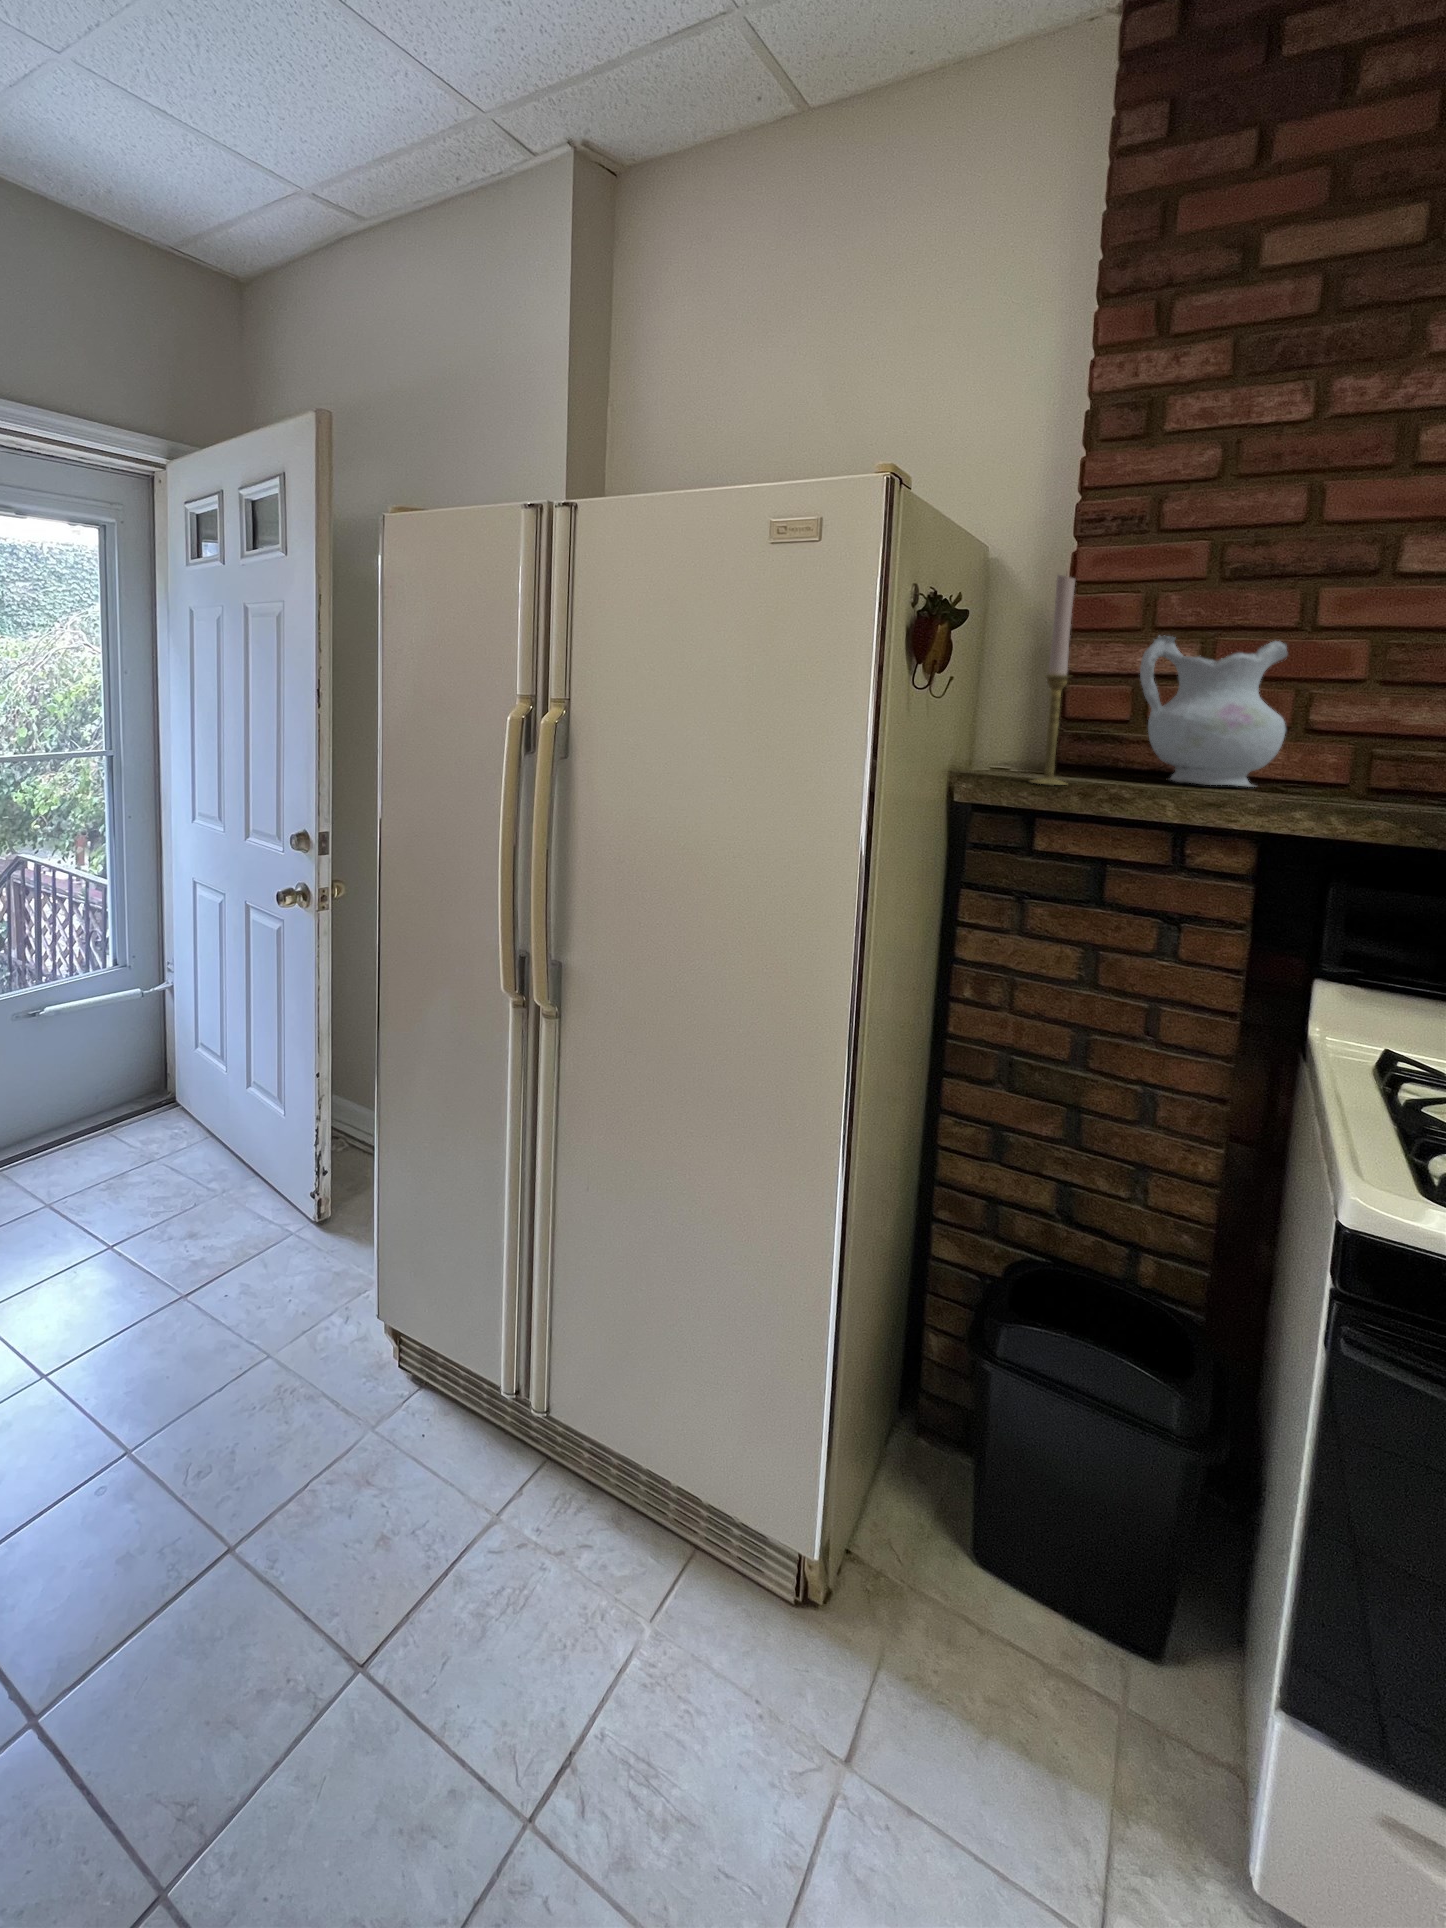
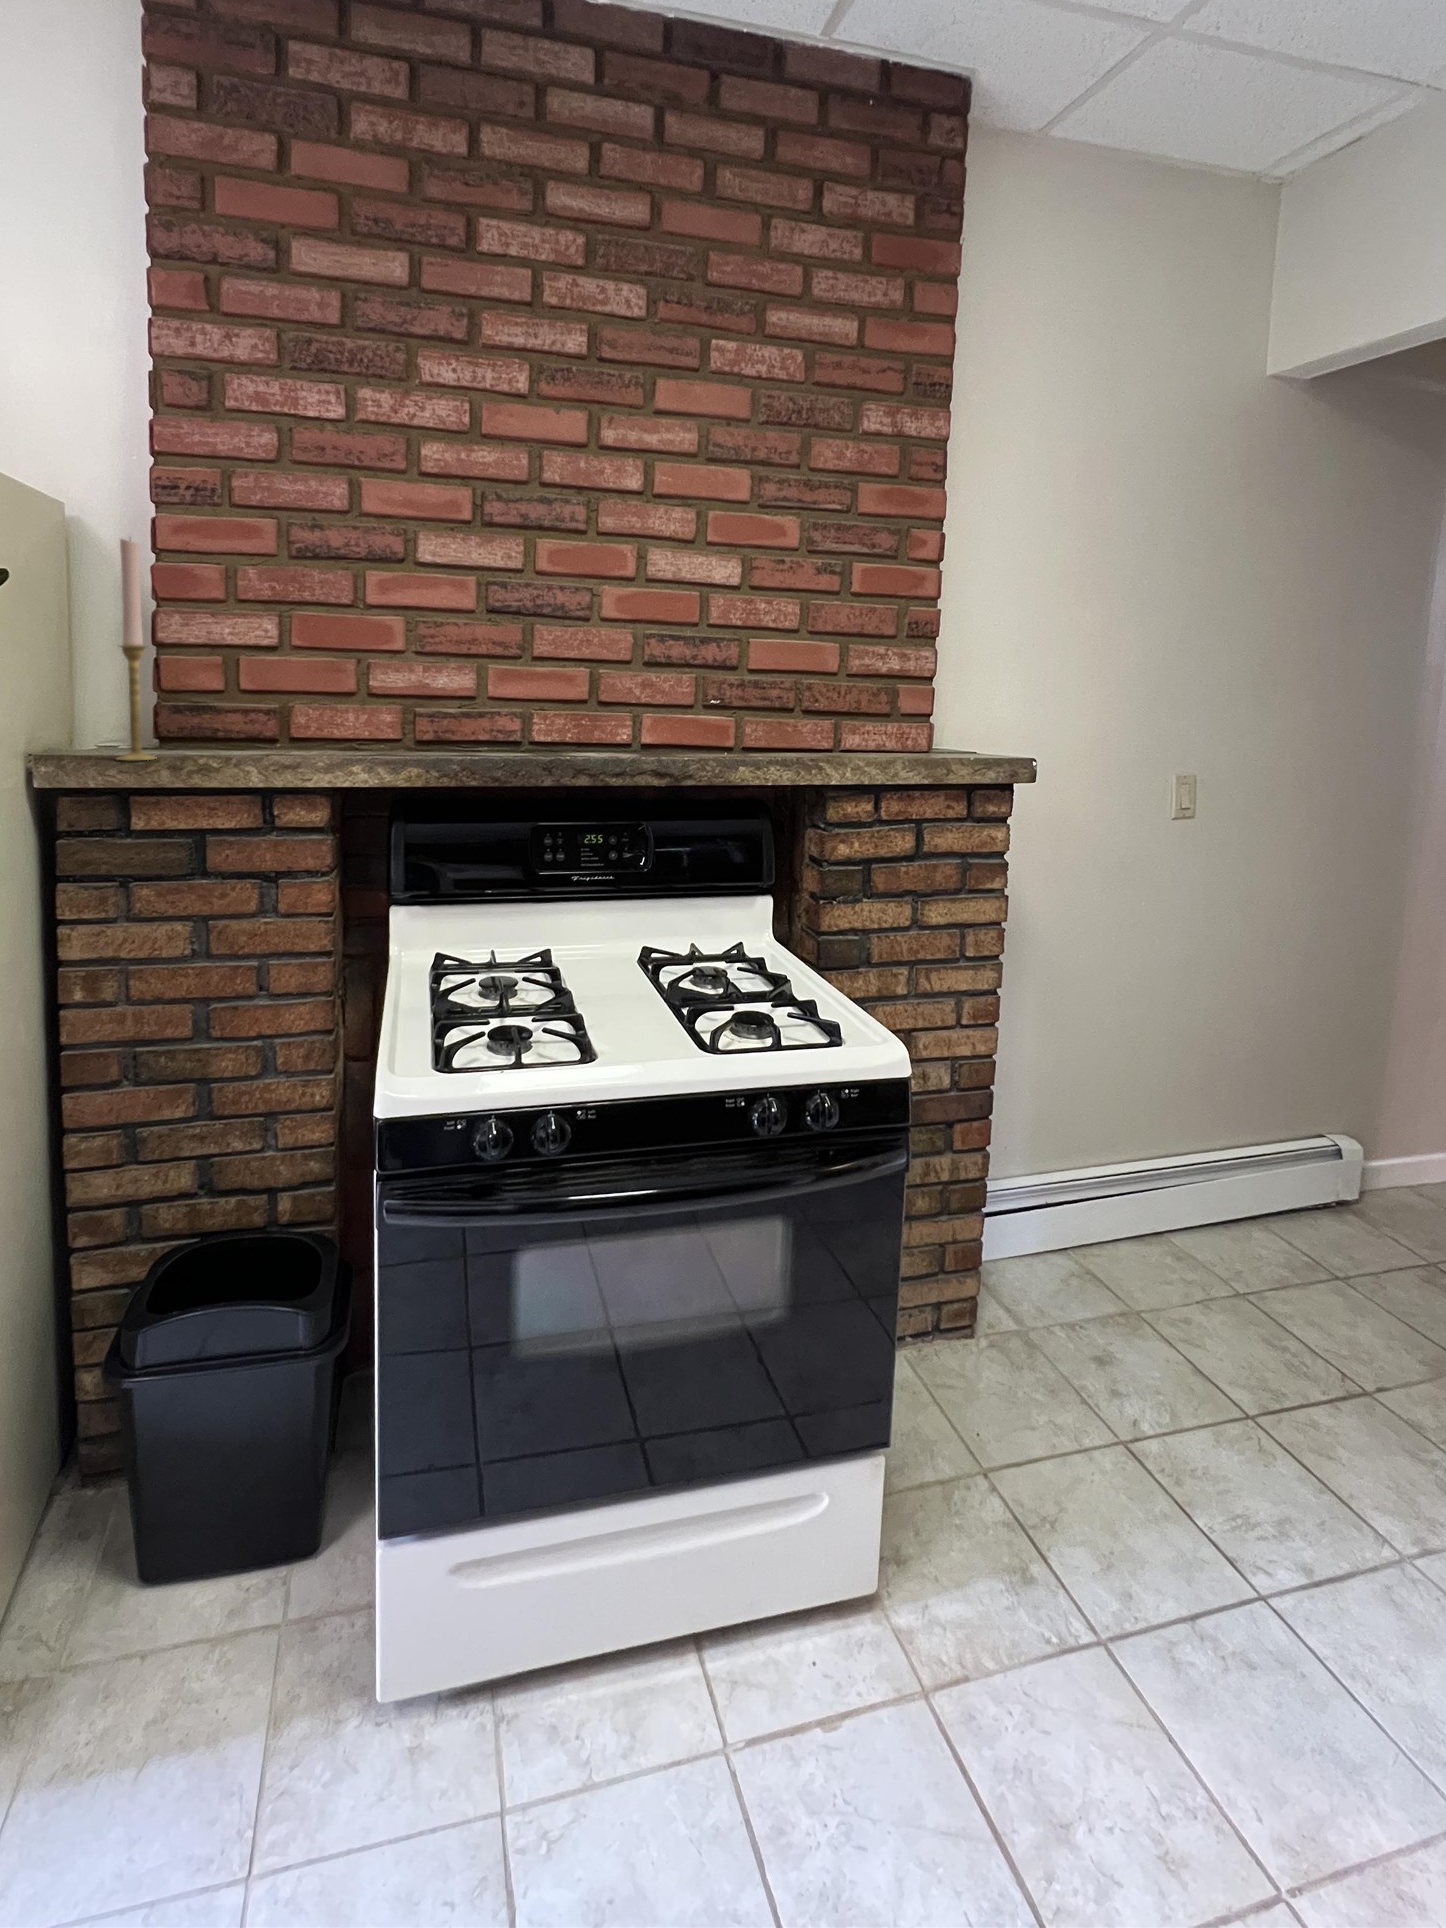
ceramic pitcher: present [1140,635,1287,787] -> none [222,607,351,749]

